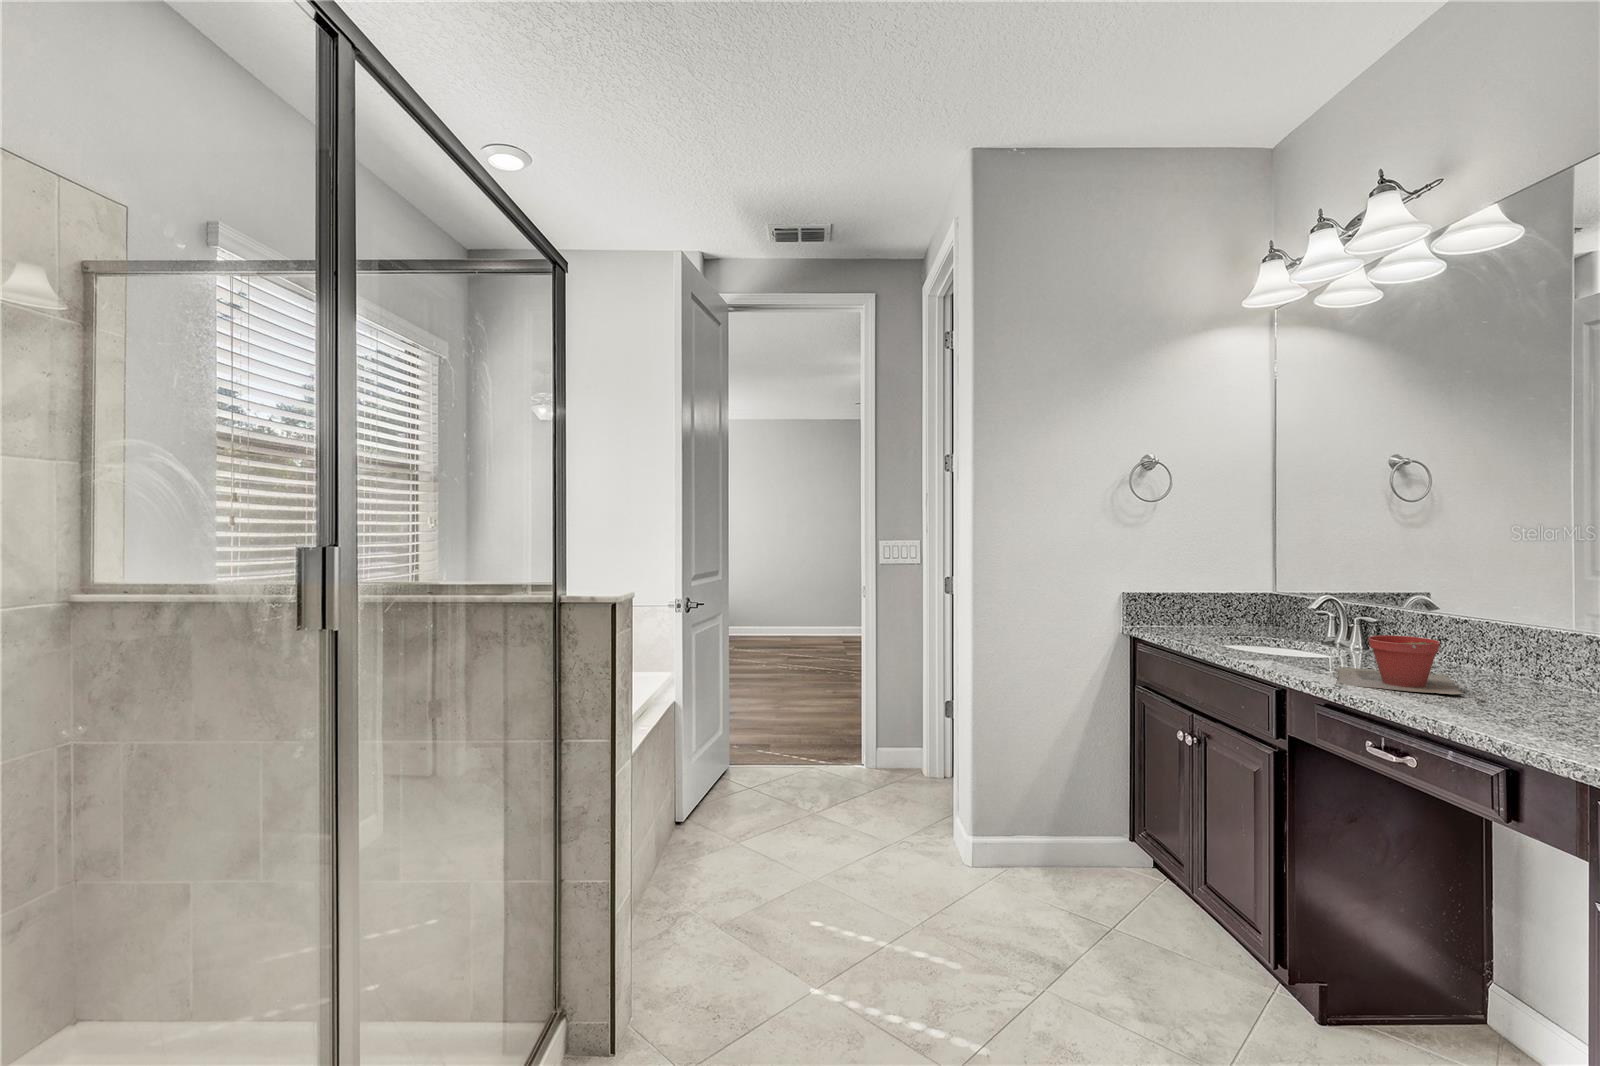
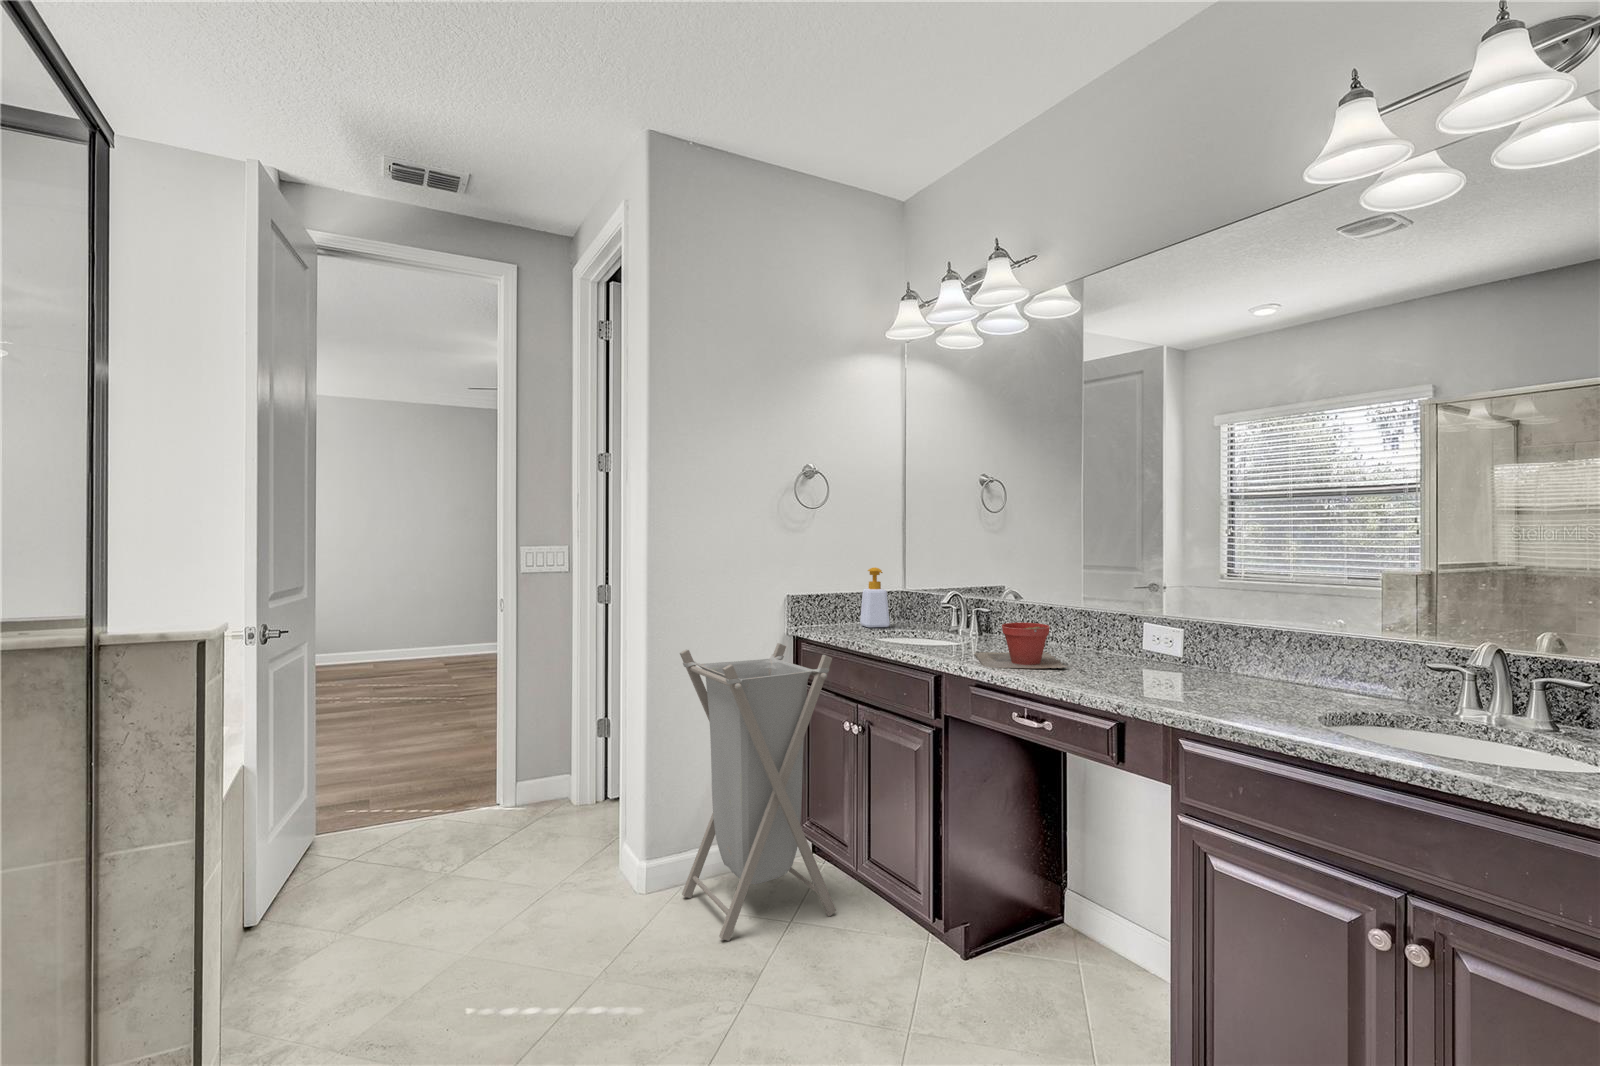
soap bottle: none [1213,567,1249,633] -> present [860,568,890,628]
laundry hamper: none [1005,640,1166,930] -> present [680,643,836,941]

